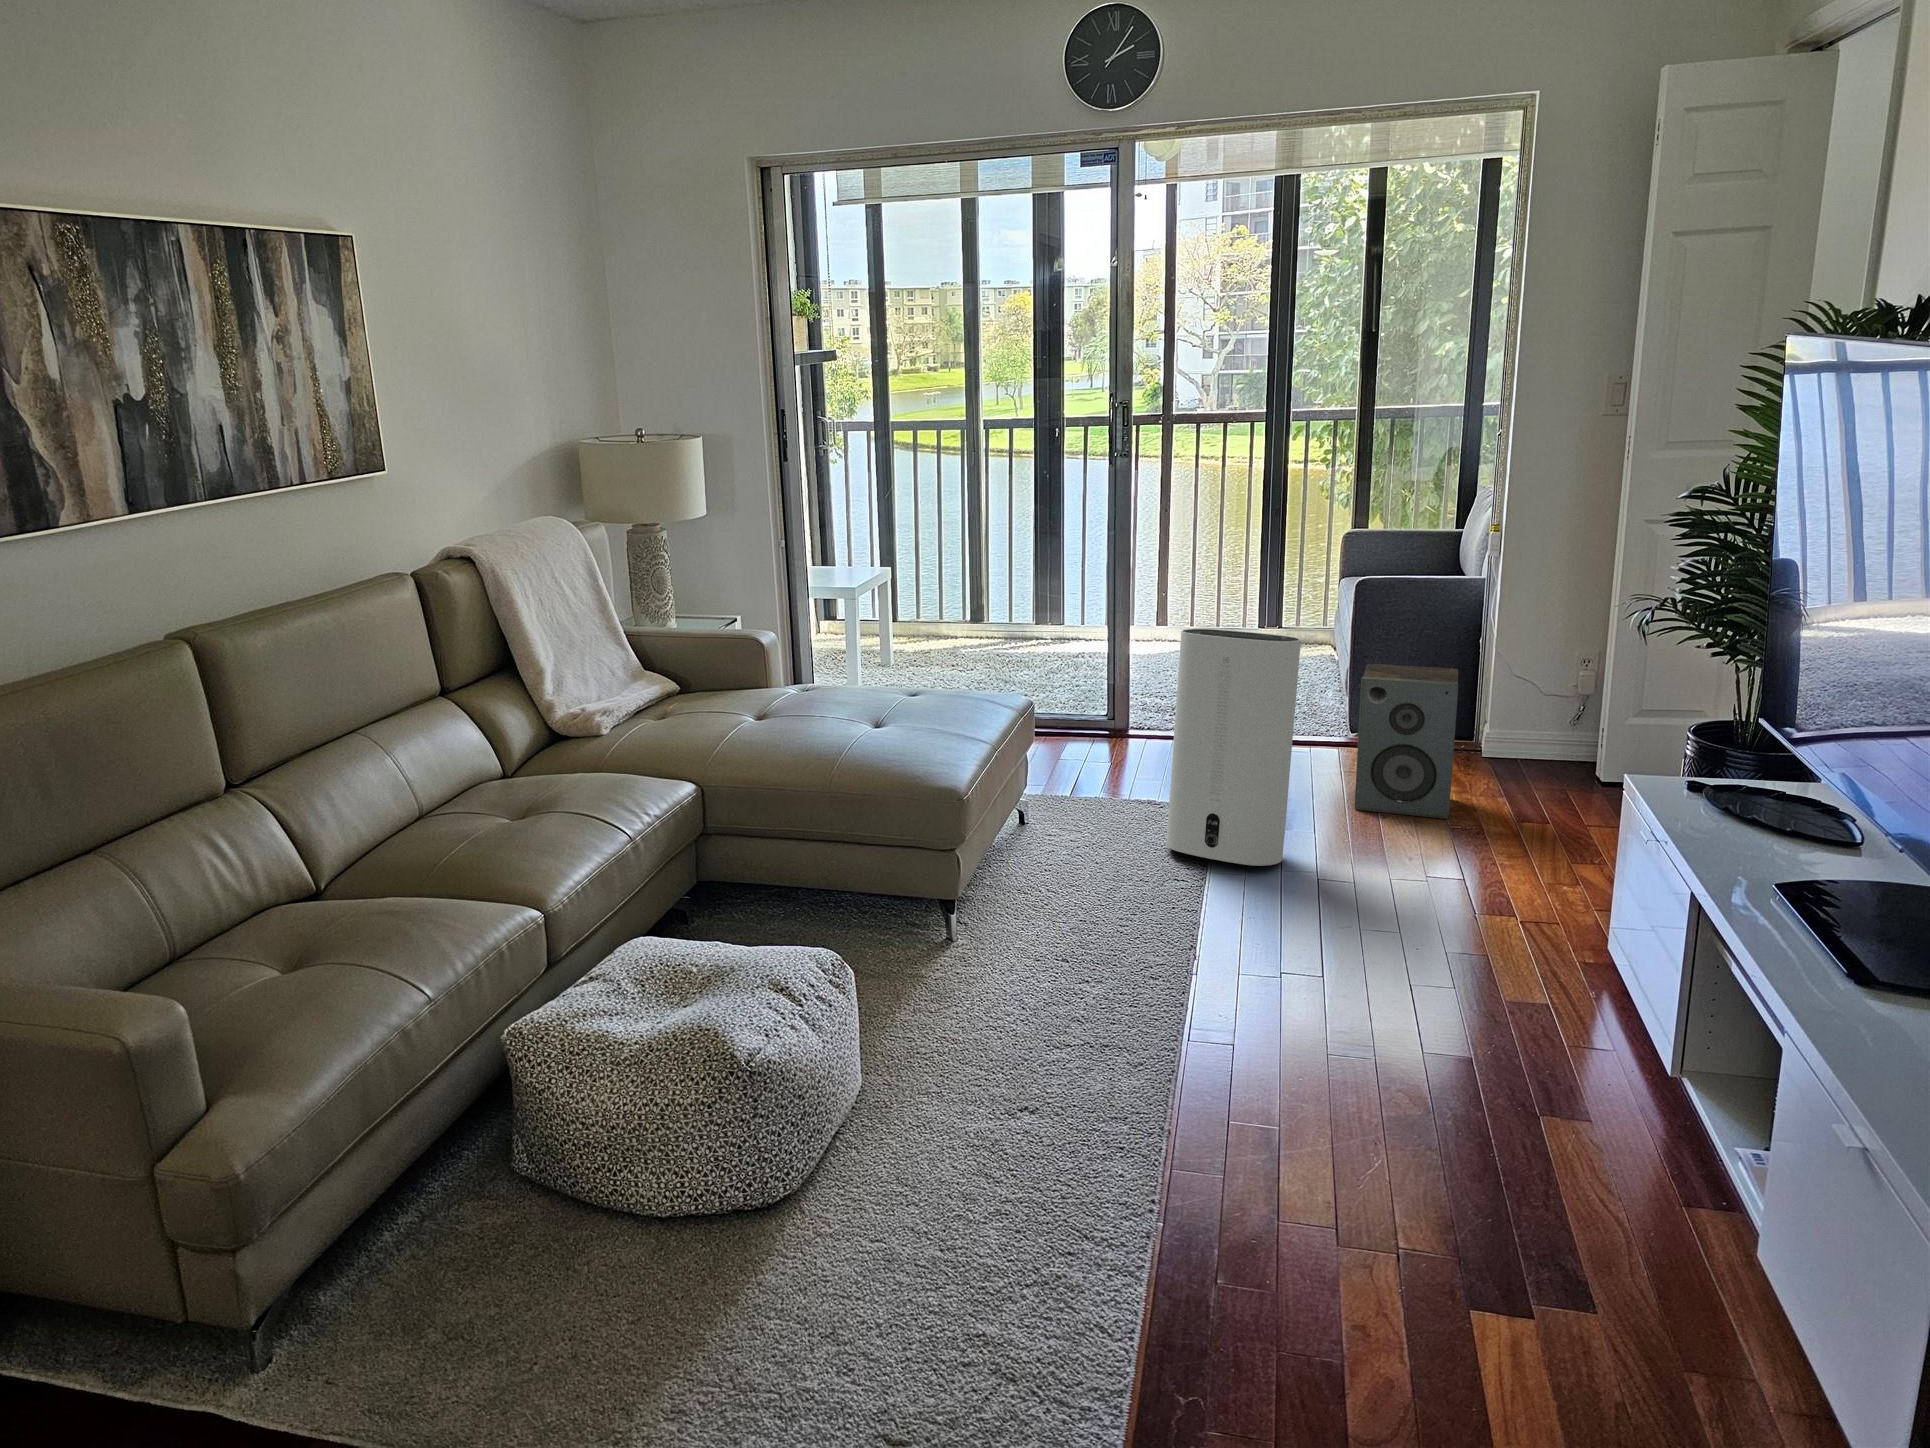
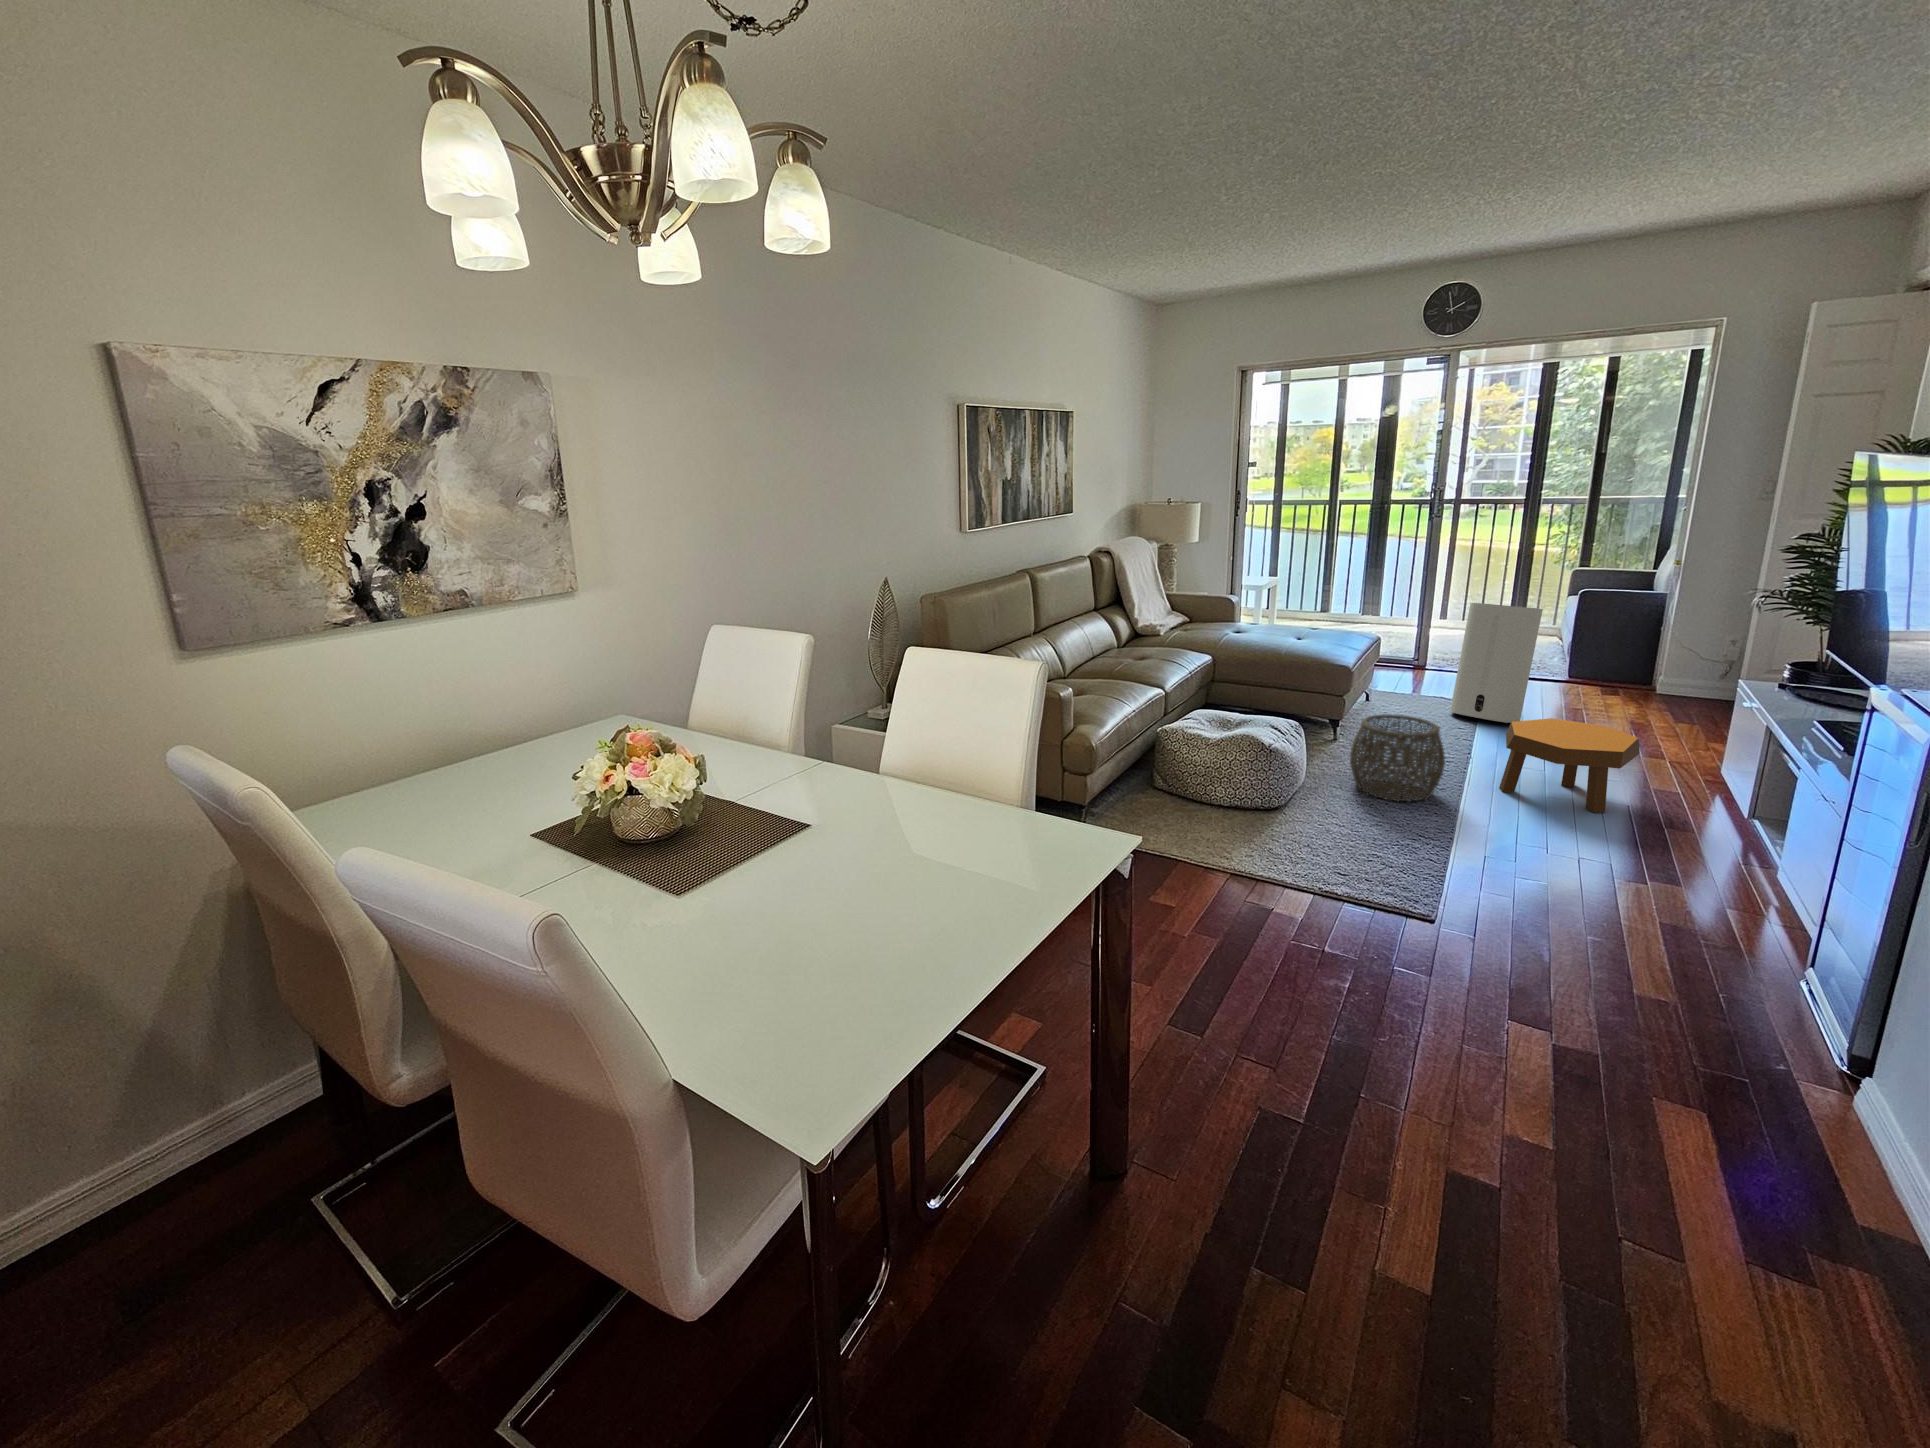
speaker: present [1355,664,1458,819] -> none [1566,631,1642,716]
footstool: none [1246,899,1491,1129] -> present [1499,718,1640,813]
woven basket: none [935,940,1132,1169] -> present [1350,714,1445,802]

